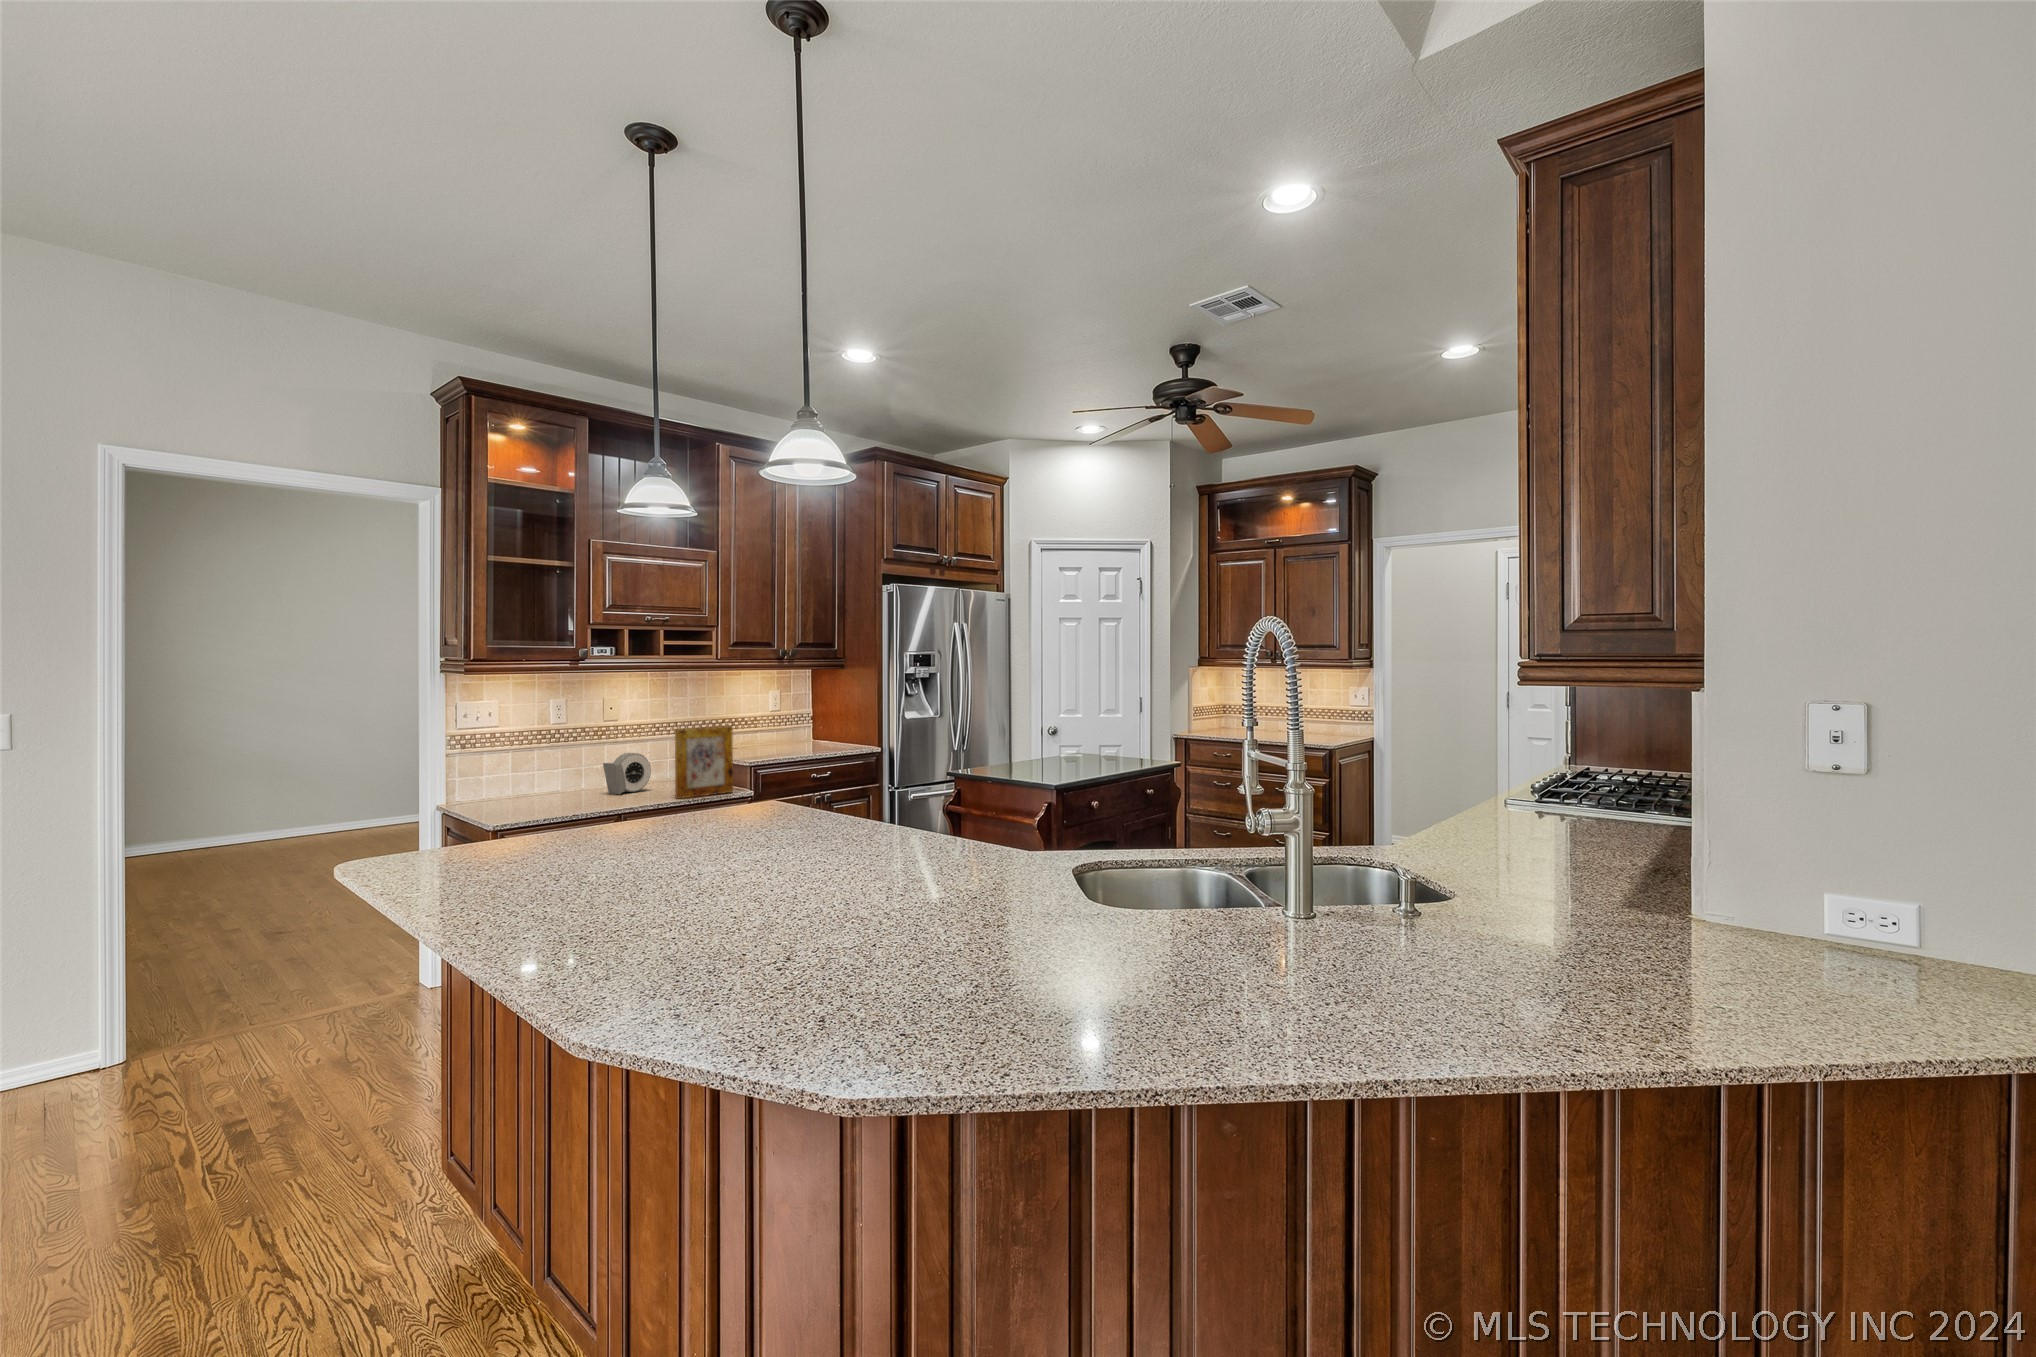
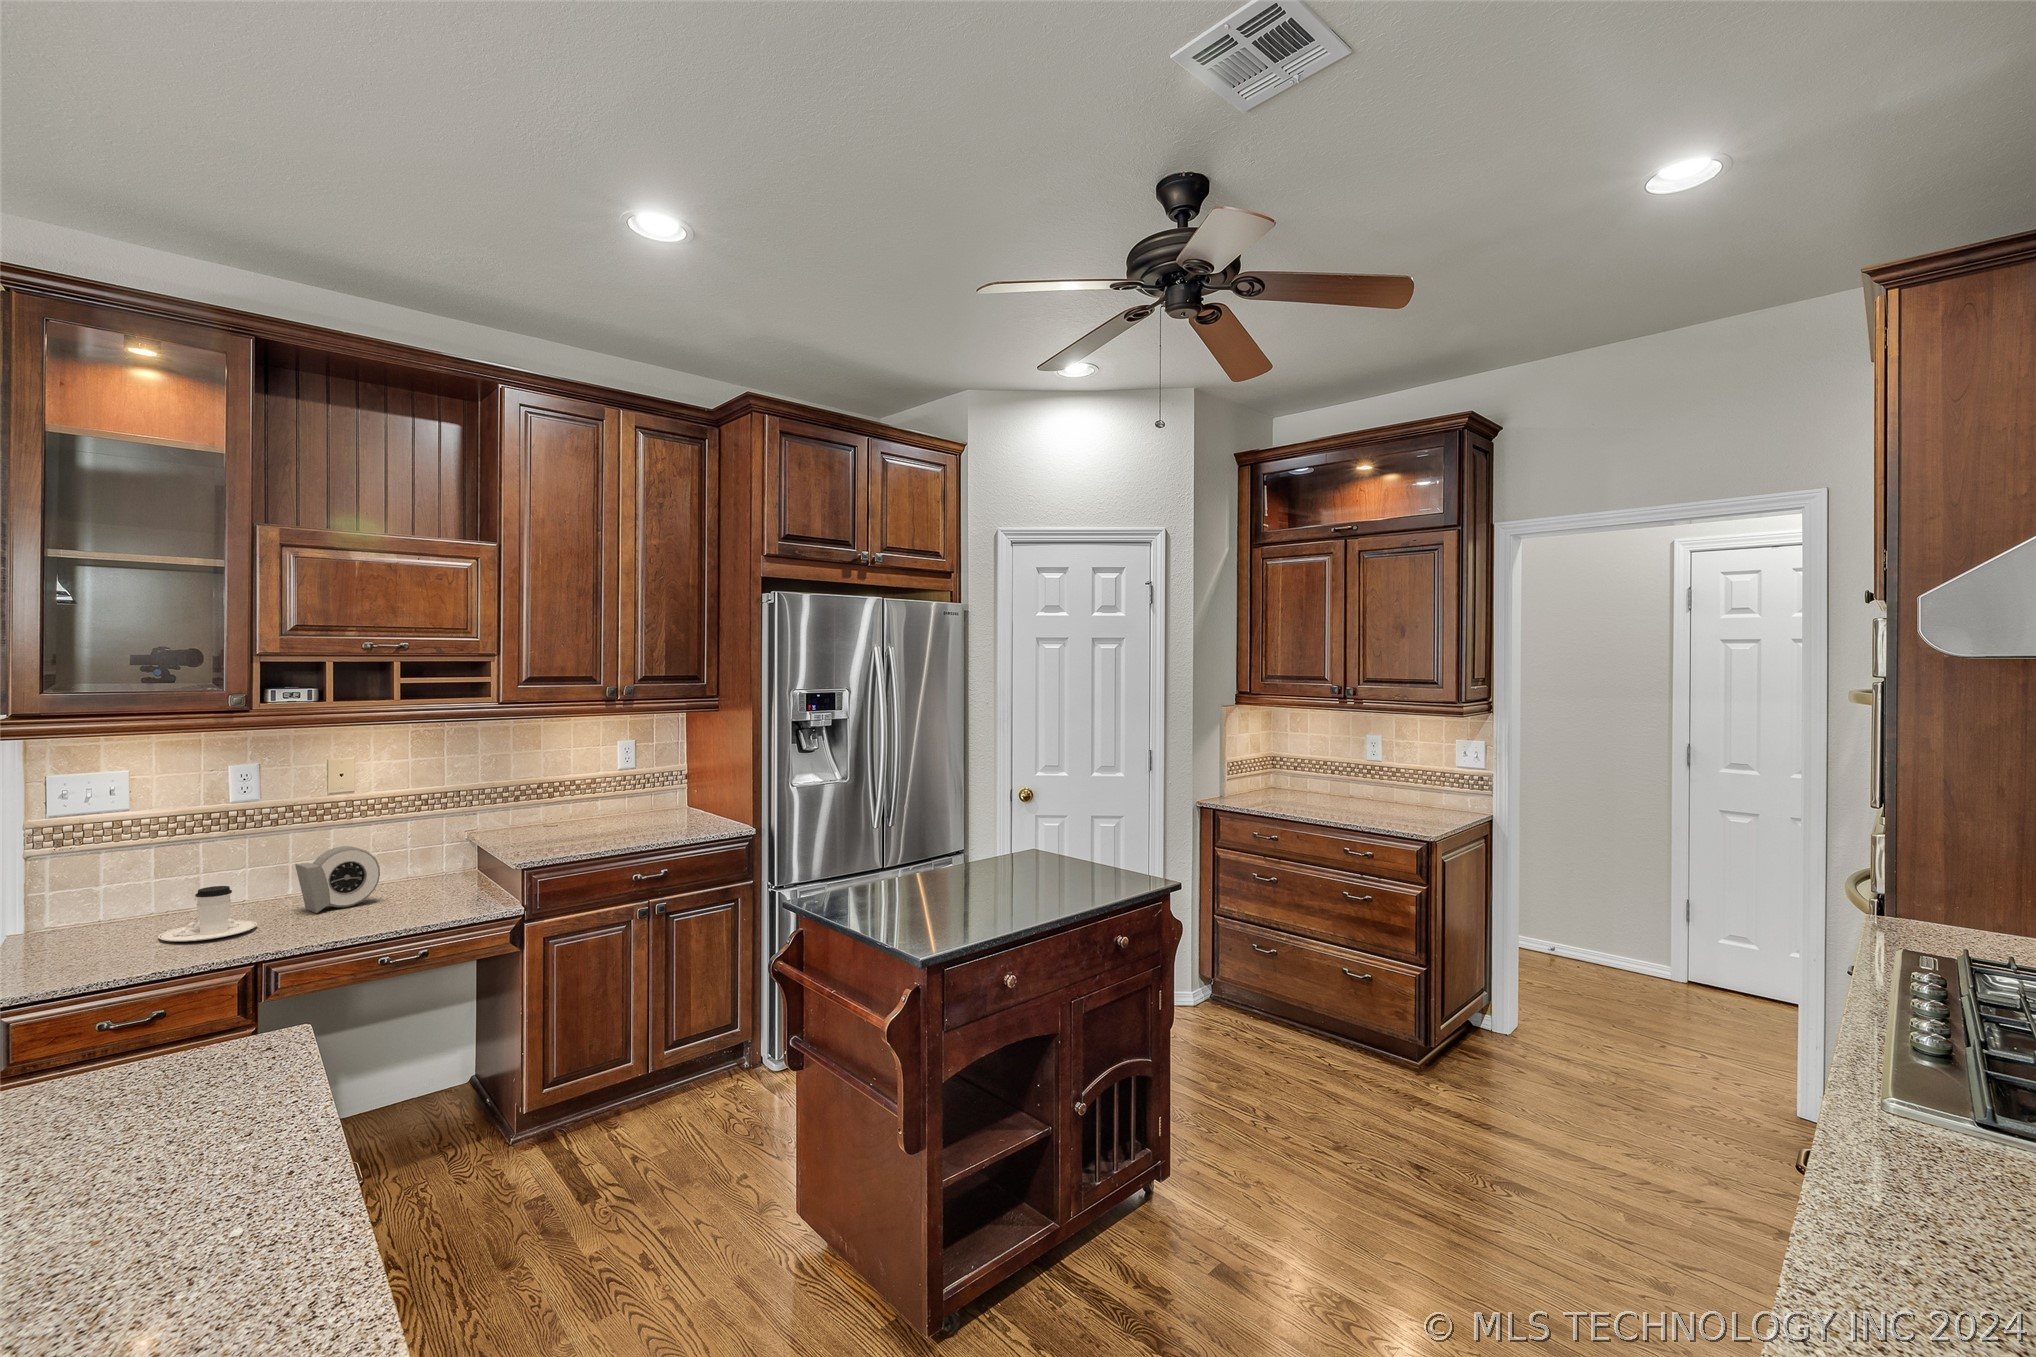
picture frame: present [675,726,733,799] -> none [394,806,501,924]
coffee cup: none [540,773,594,805] -> present [158,886,257,942]

